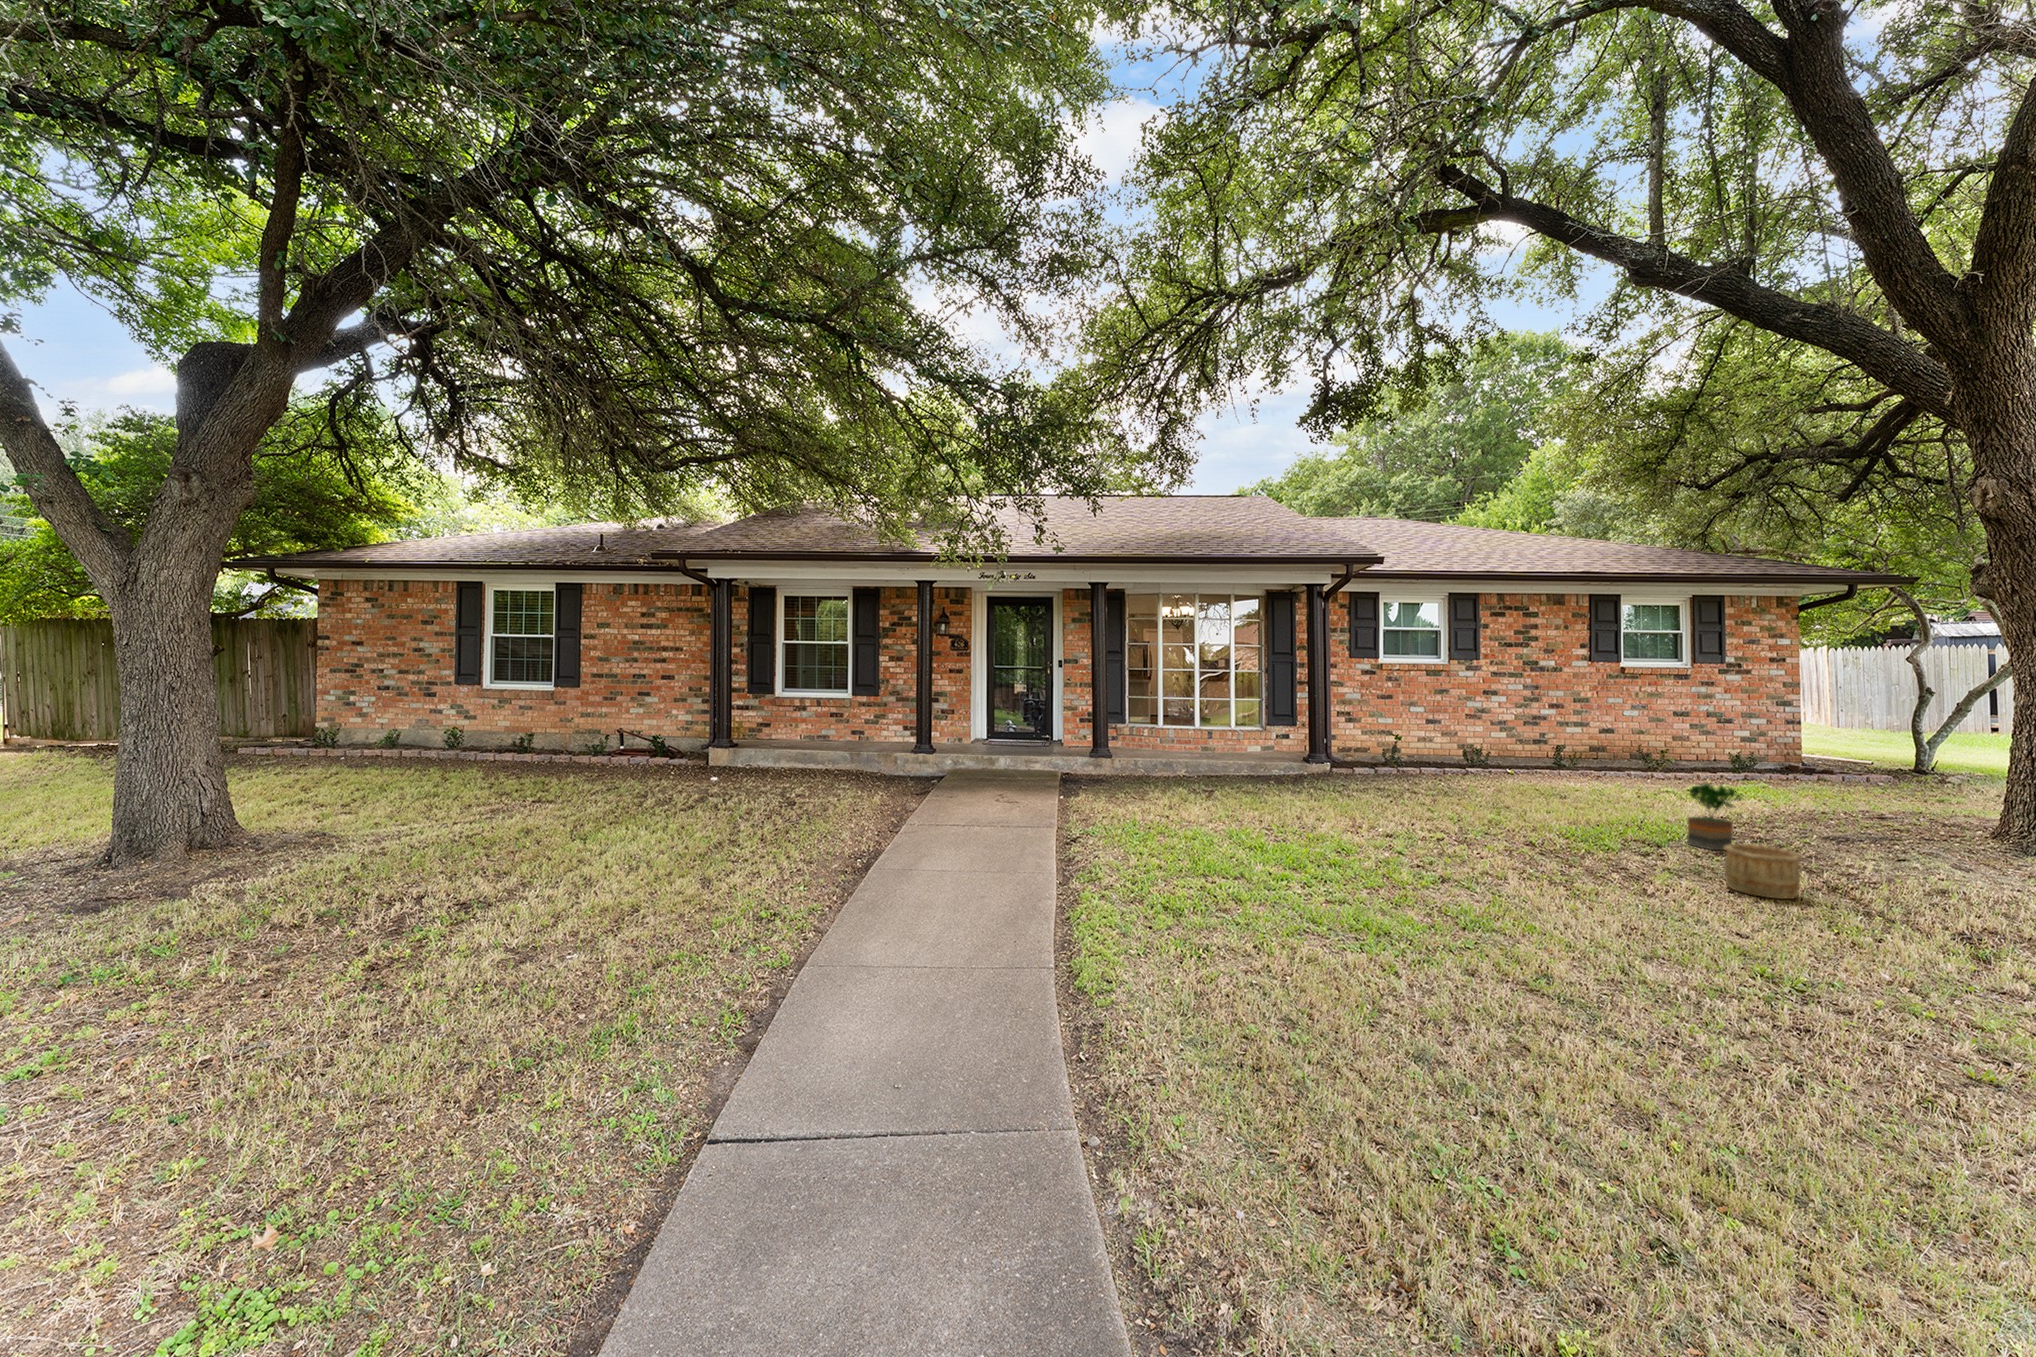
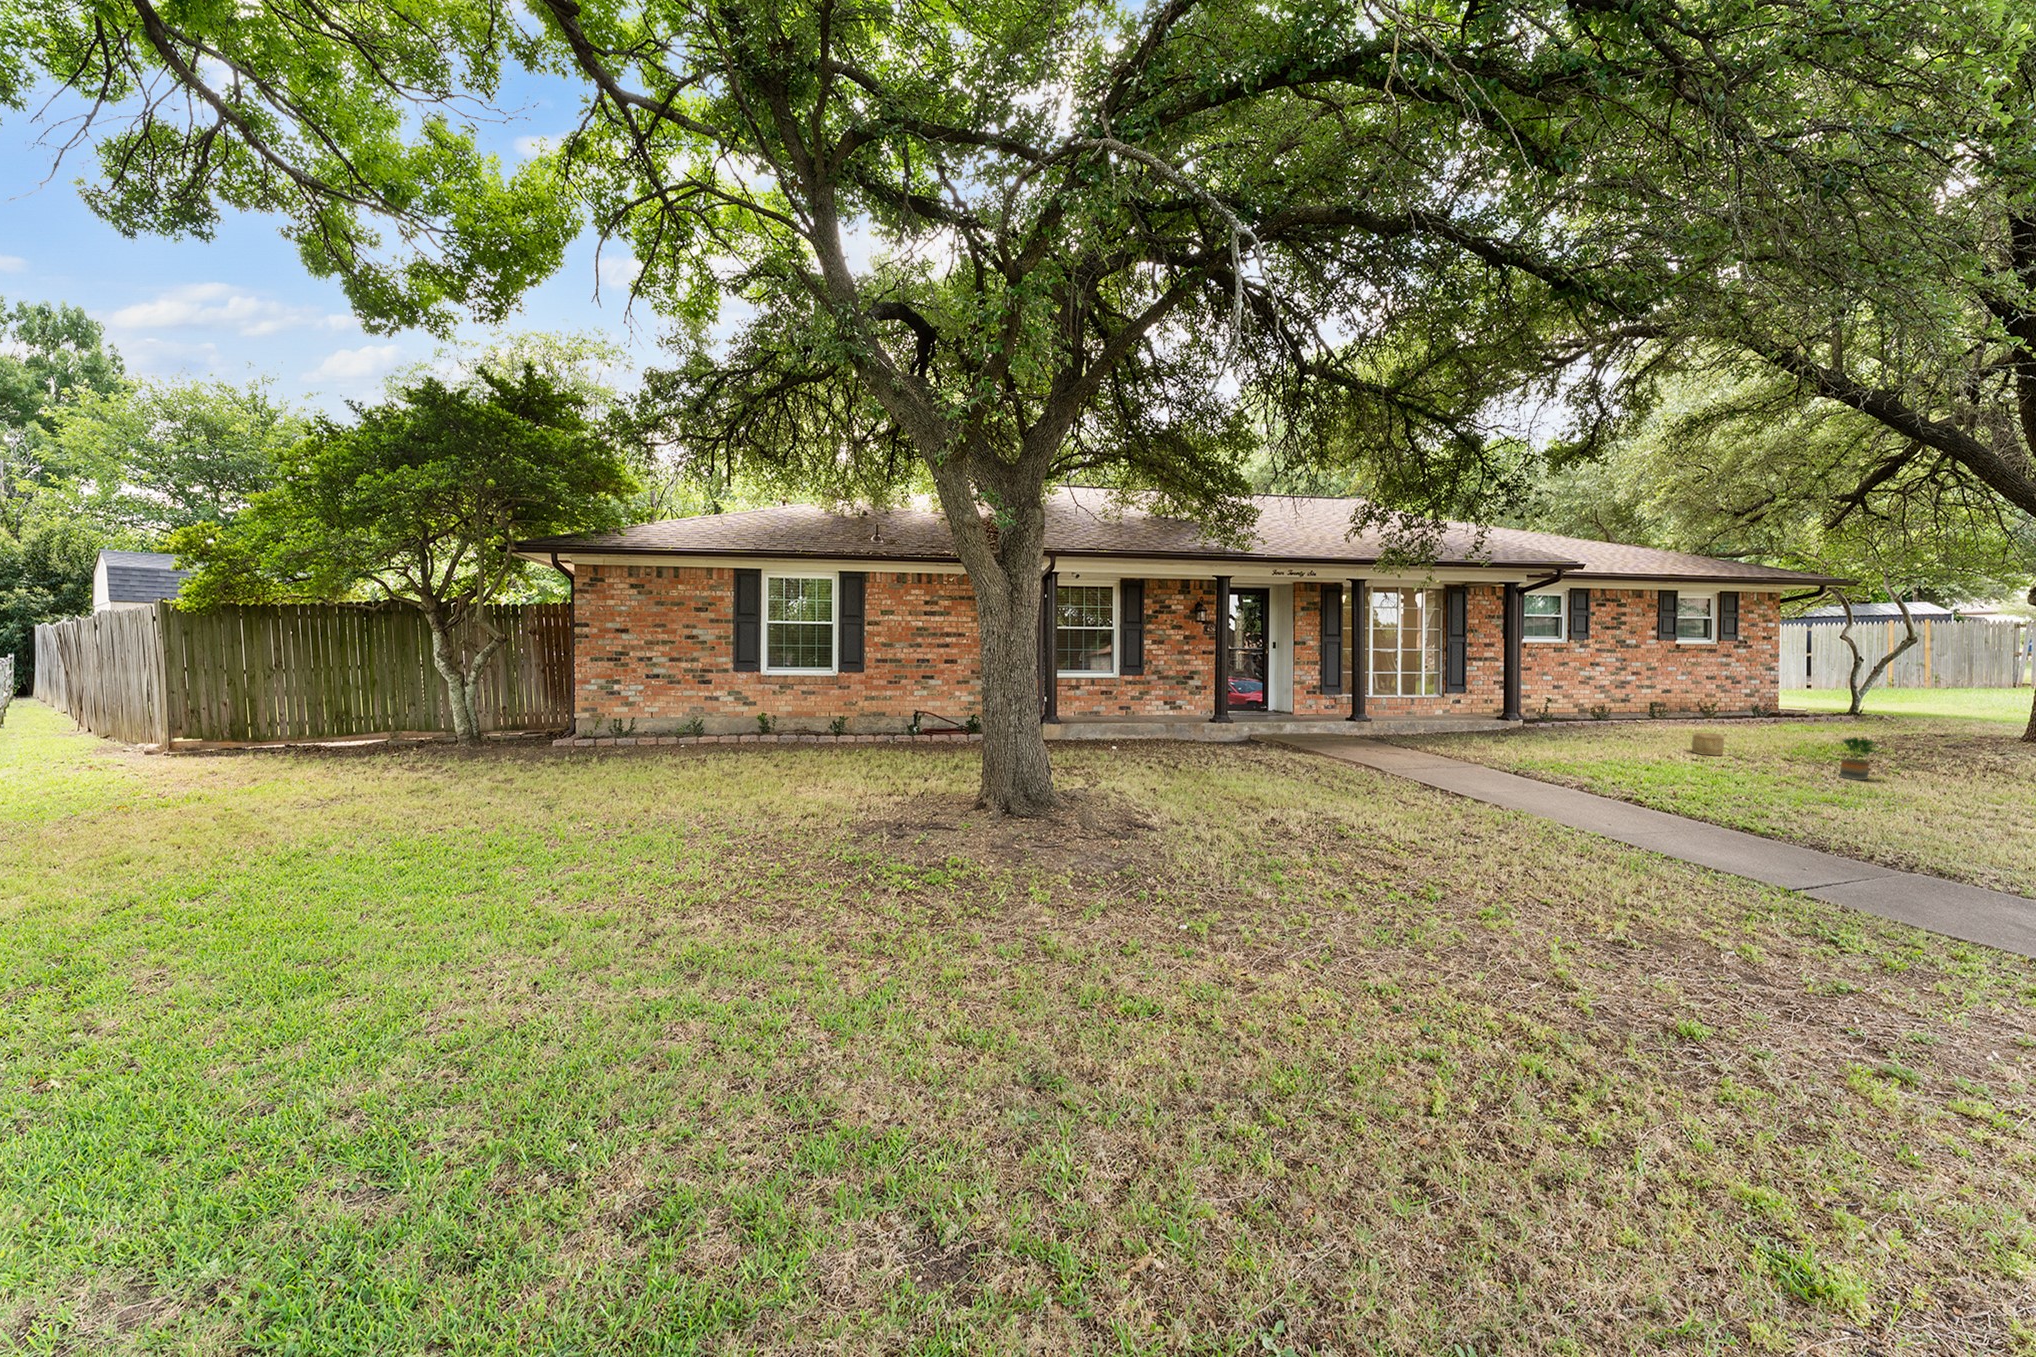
wooden bucket: present [1723,844,1802,899] -> present [1692,732,1724,756]

